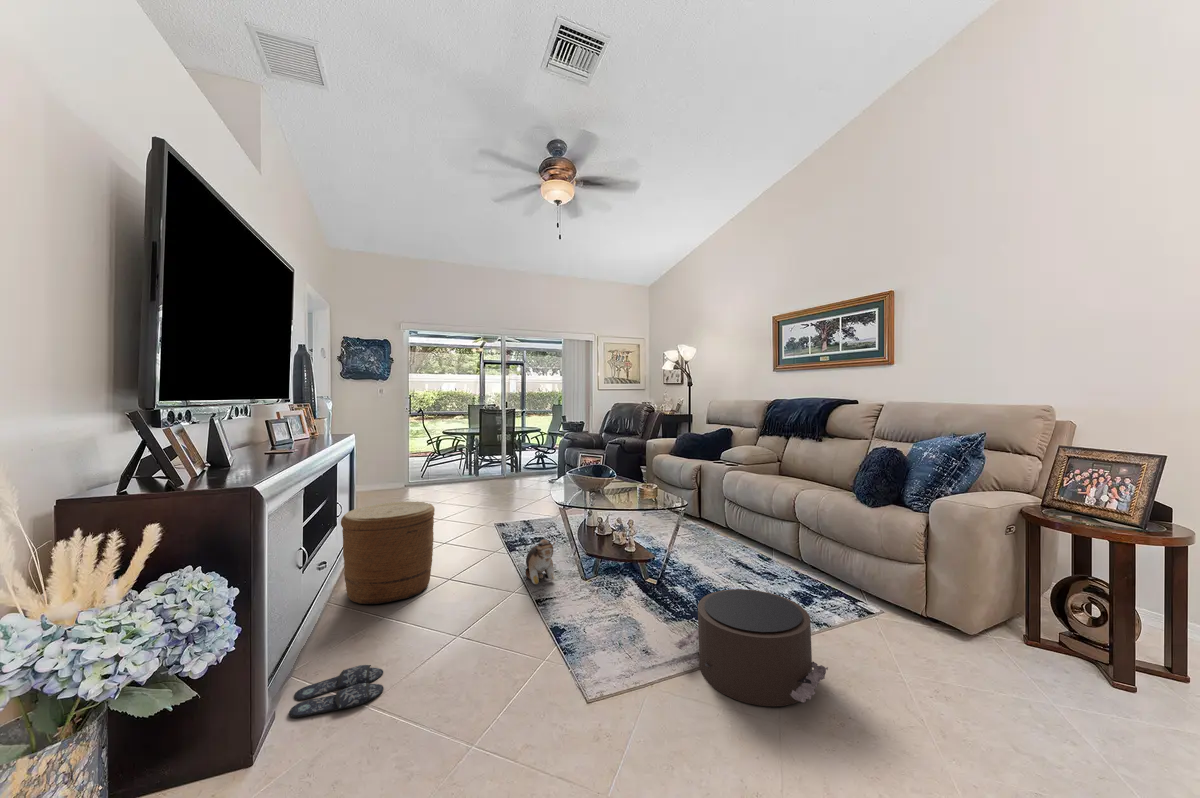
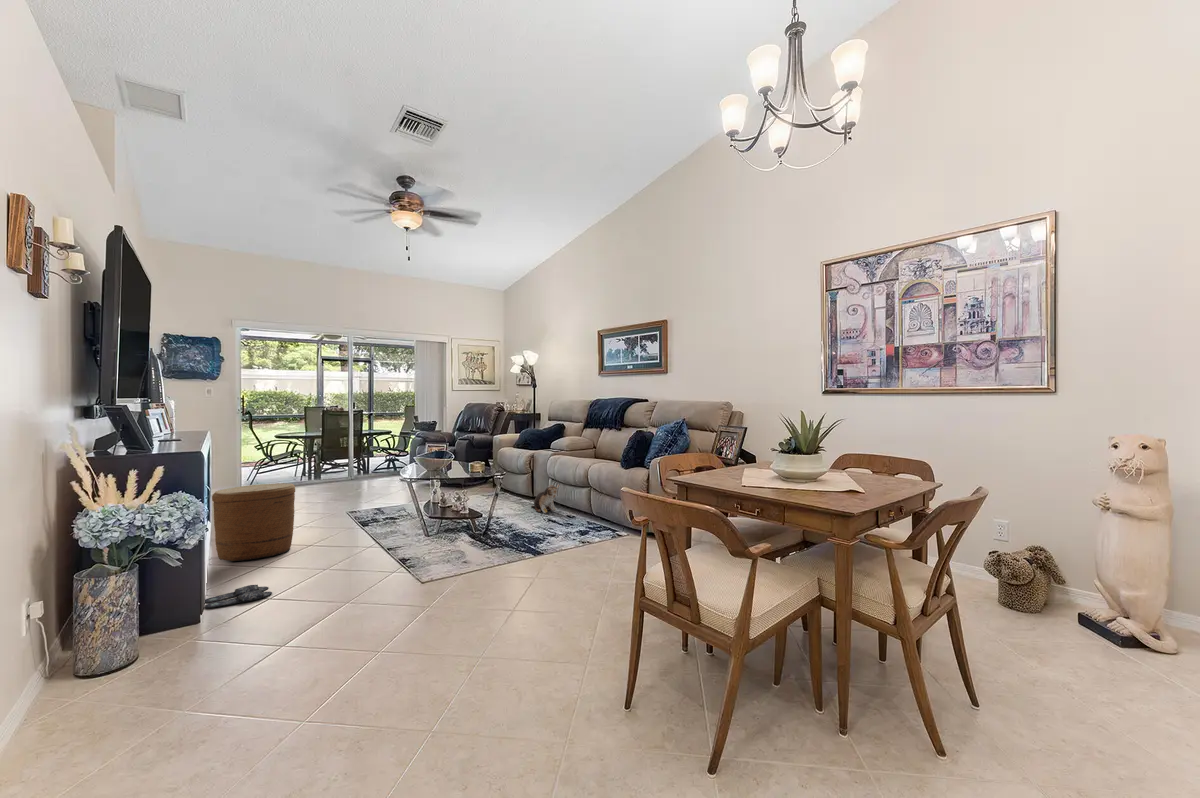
plush toy: present [526,540,555,585] -> present [531,485,559,513]
pouf: present [675,589,828,706] -> none [481,521,570,577]

